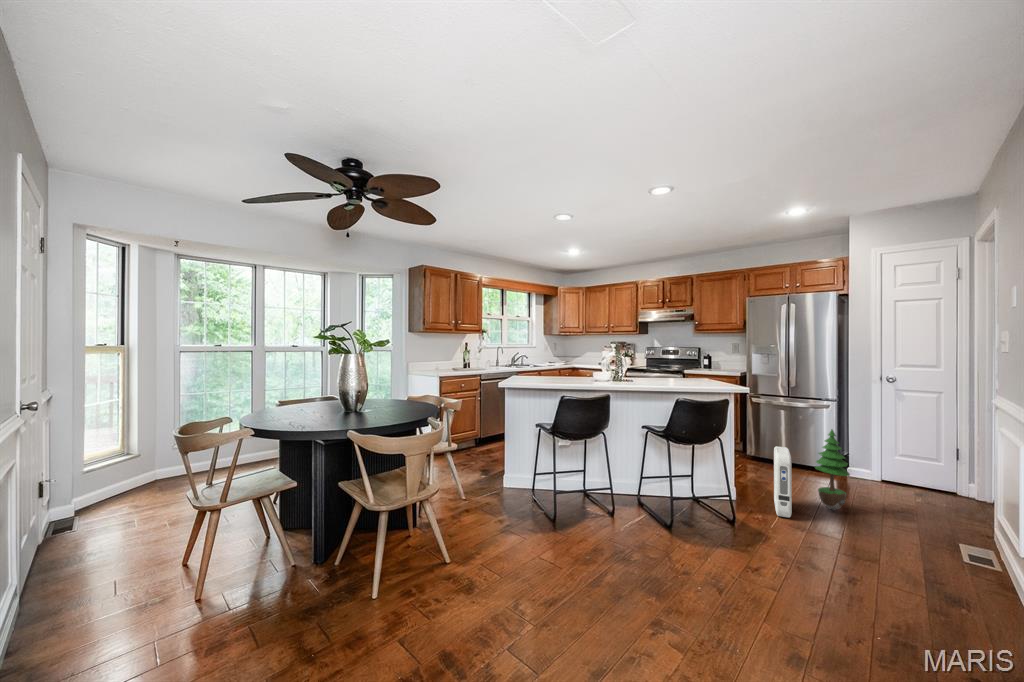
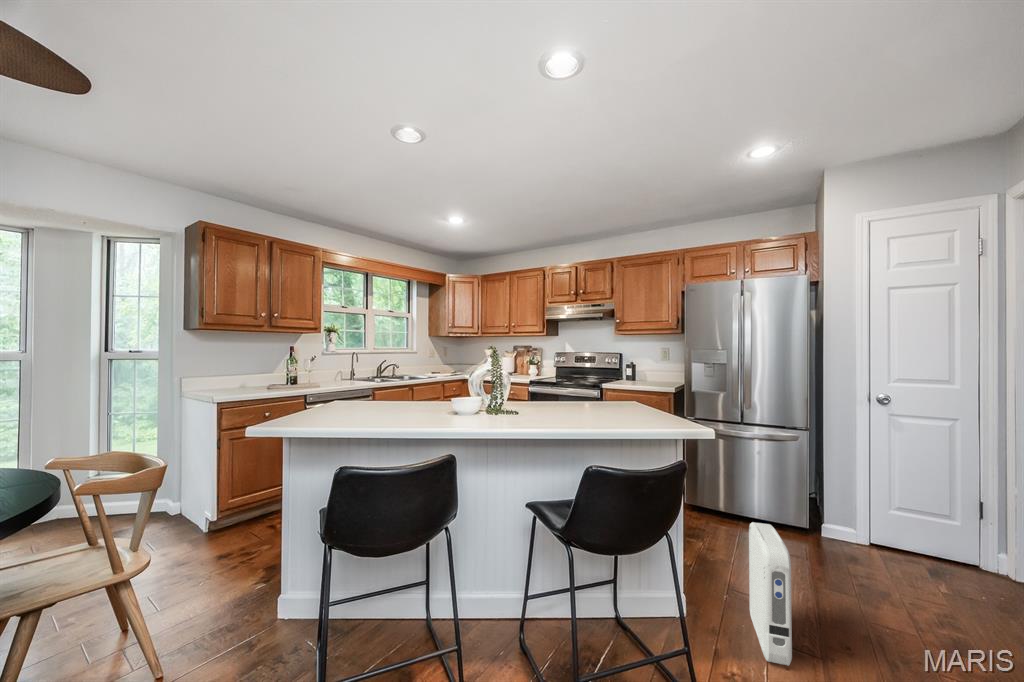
potted tree: present [815,429,850,510] -> none [810,490,873,632]

